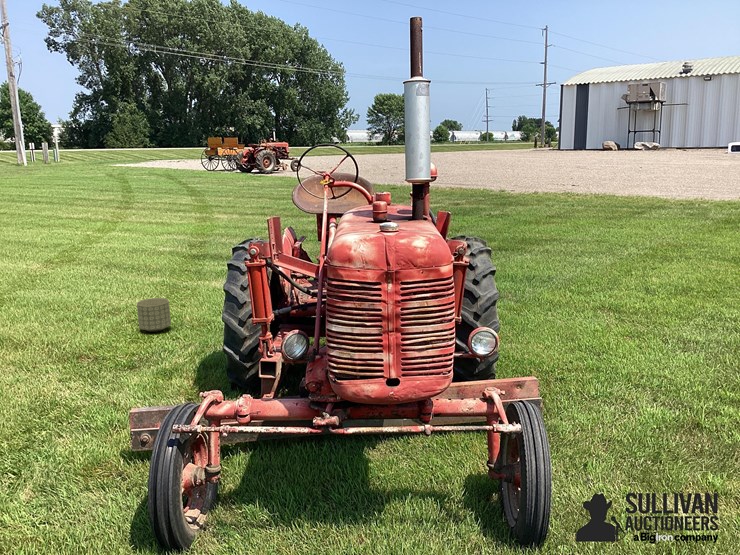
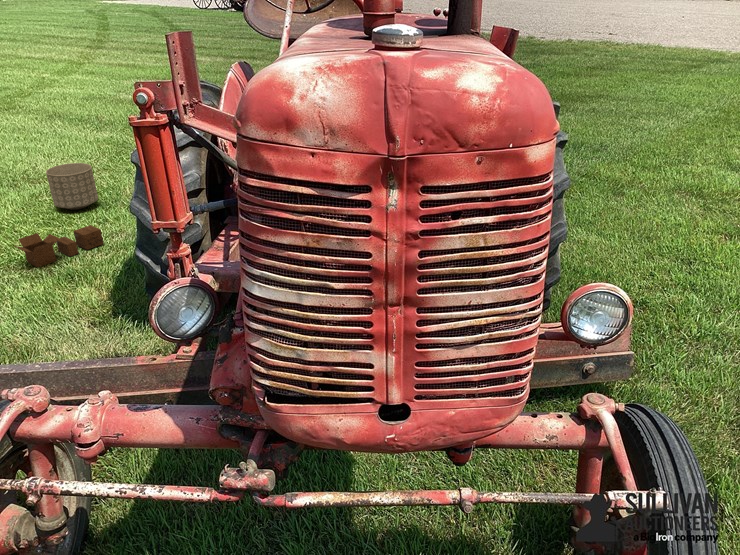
cardboard box: none [126,339,184,367] -> present [15,225,104,267]

